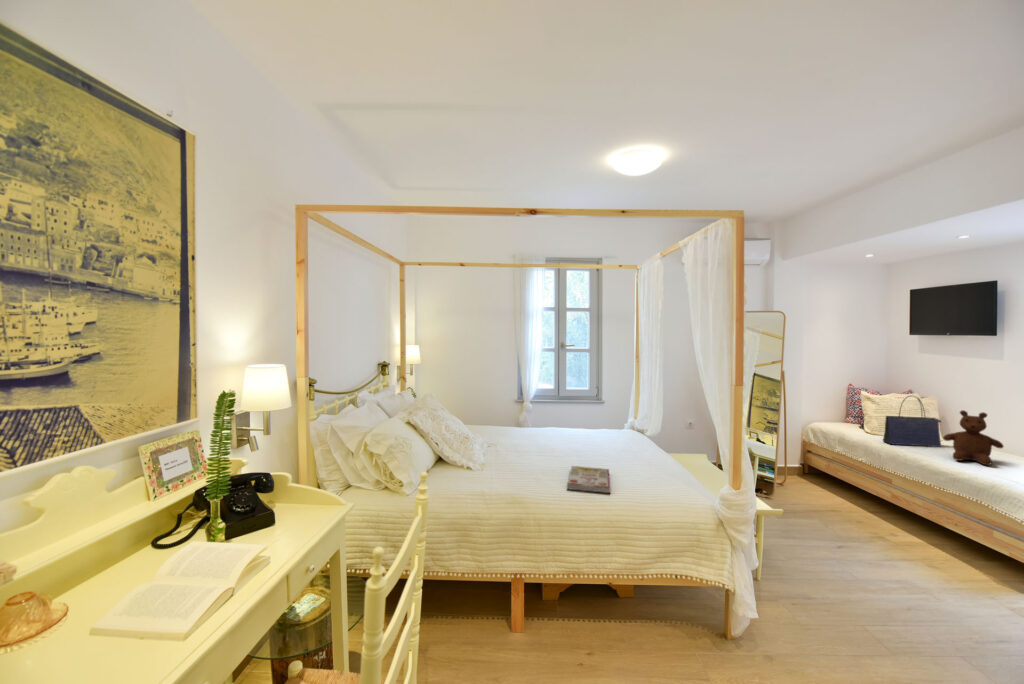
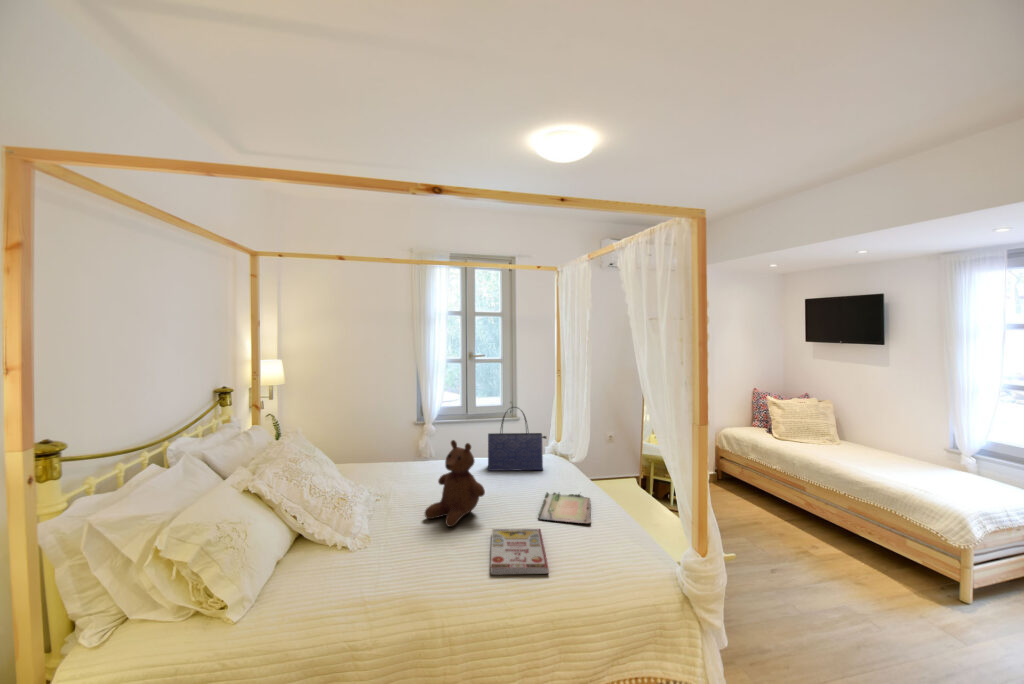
tote bag: present [883,396,941,447] -> present [488,407,546,471]
teddy bear: present [943,410,1003,465] -> present [425,440,485,527]
tray: none [609,450,655,471] -> present [538,492,591,523]

